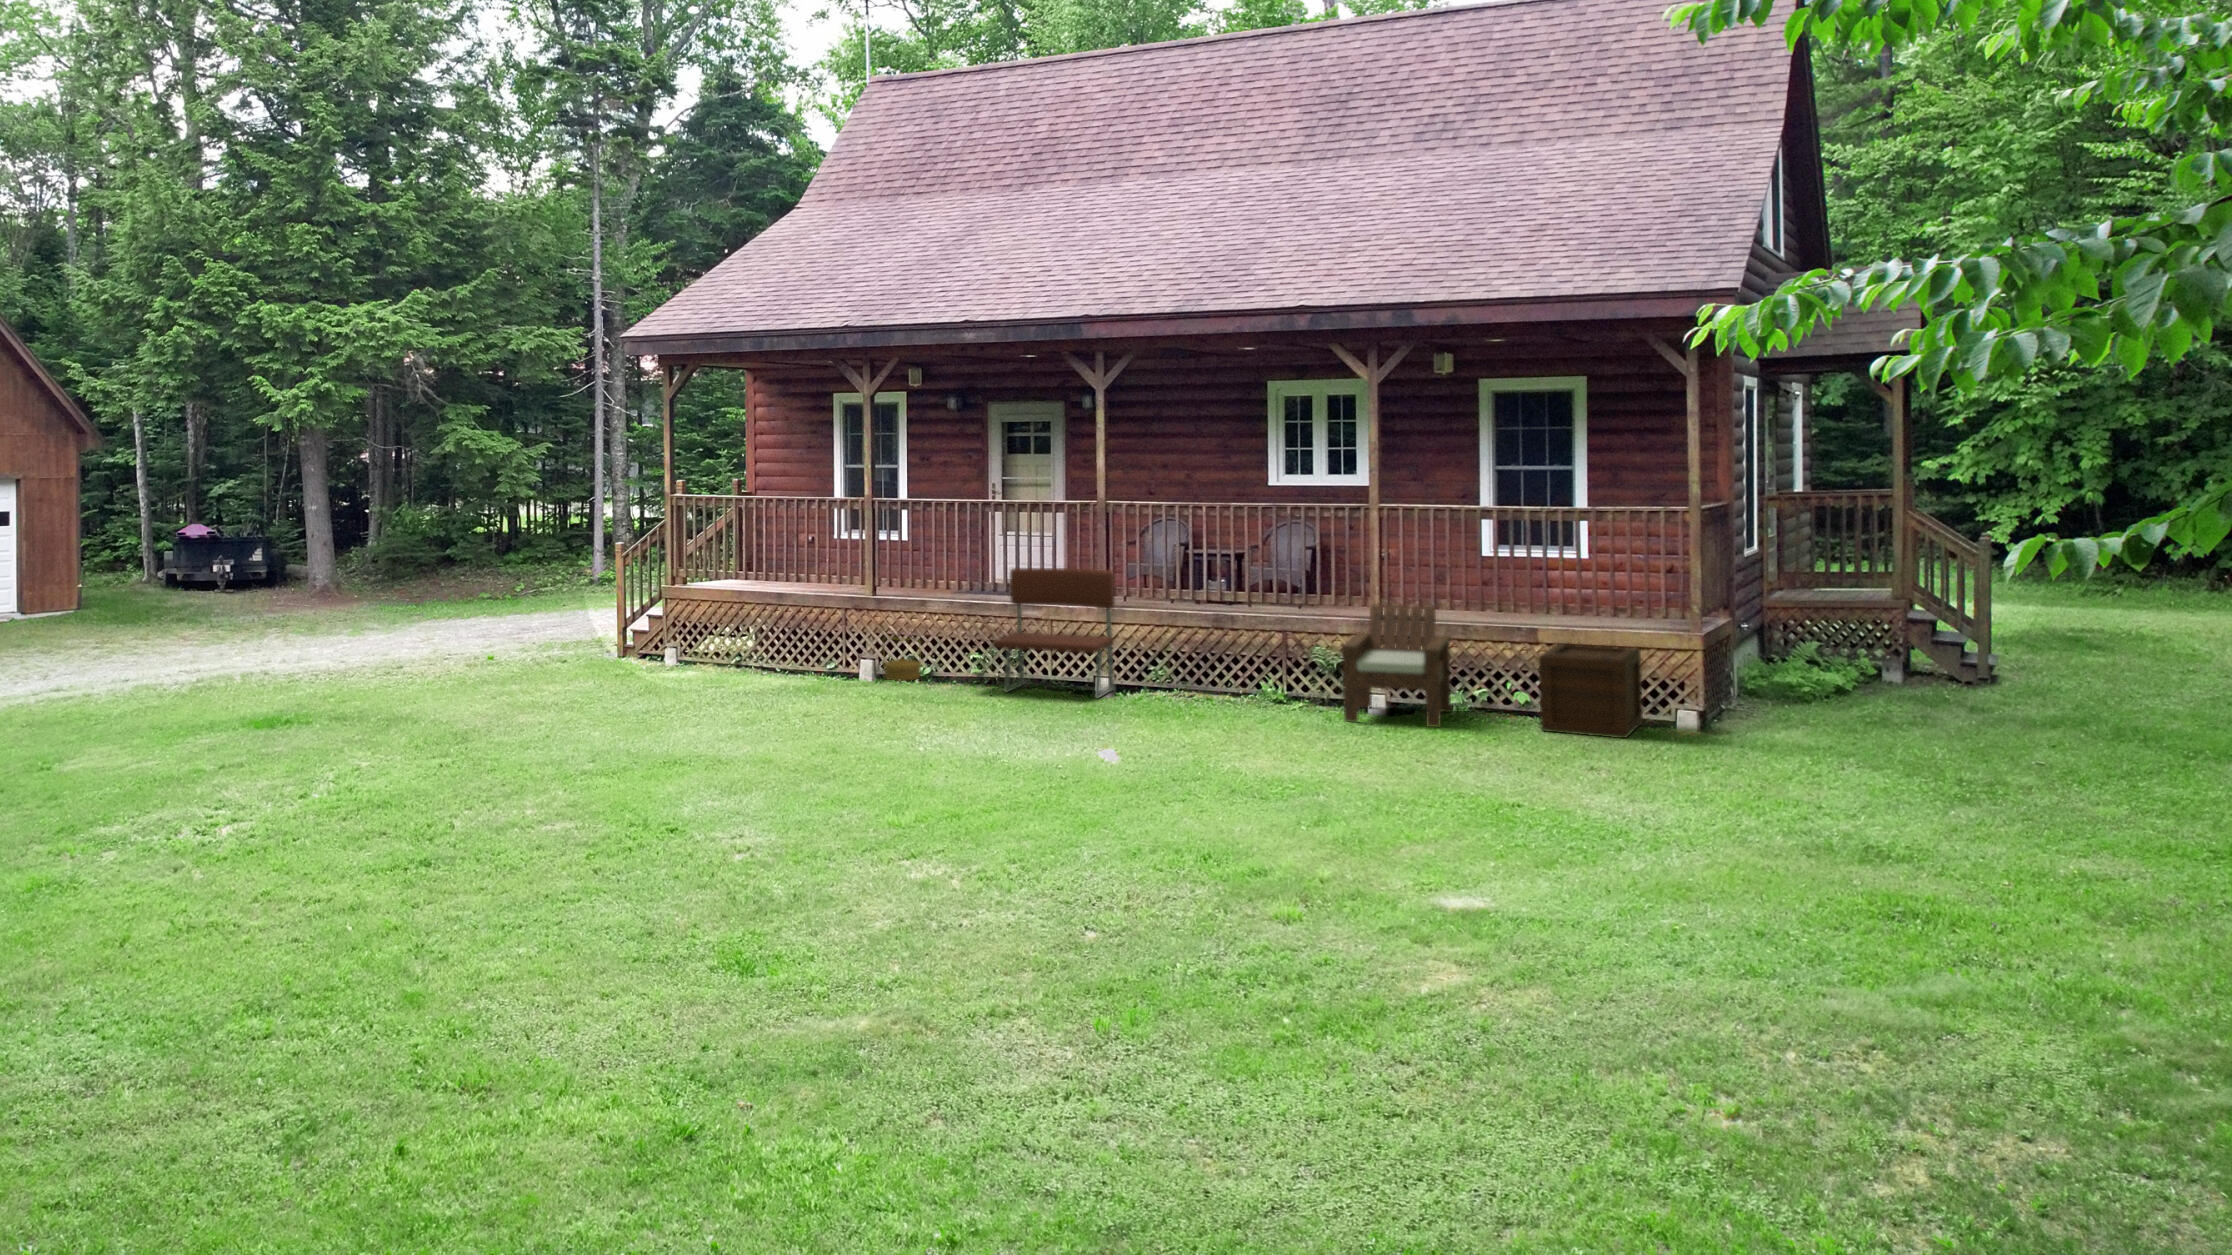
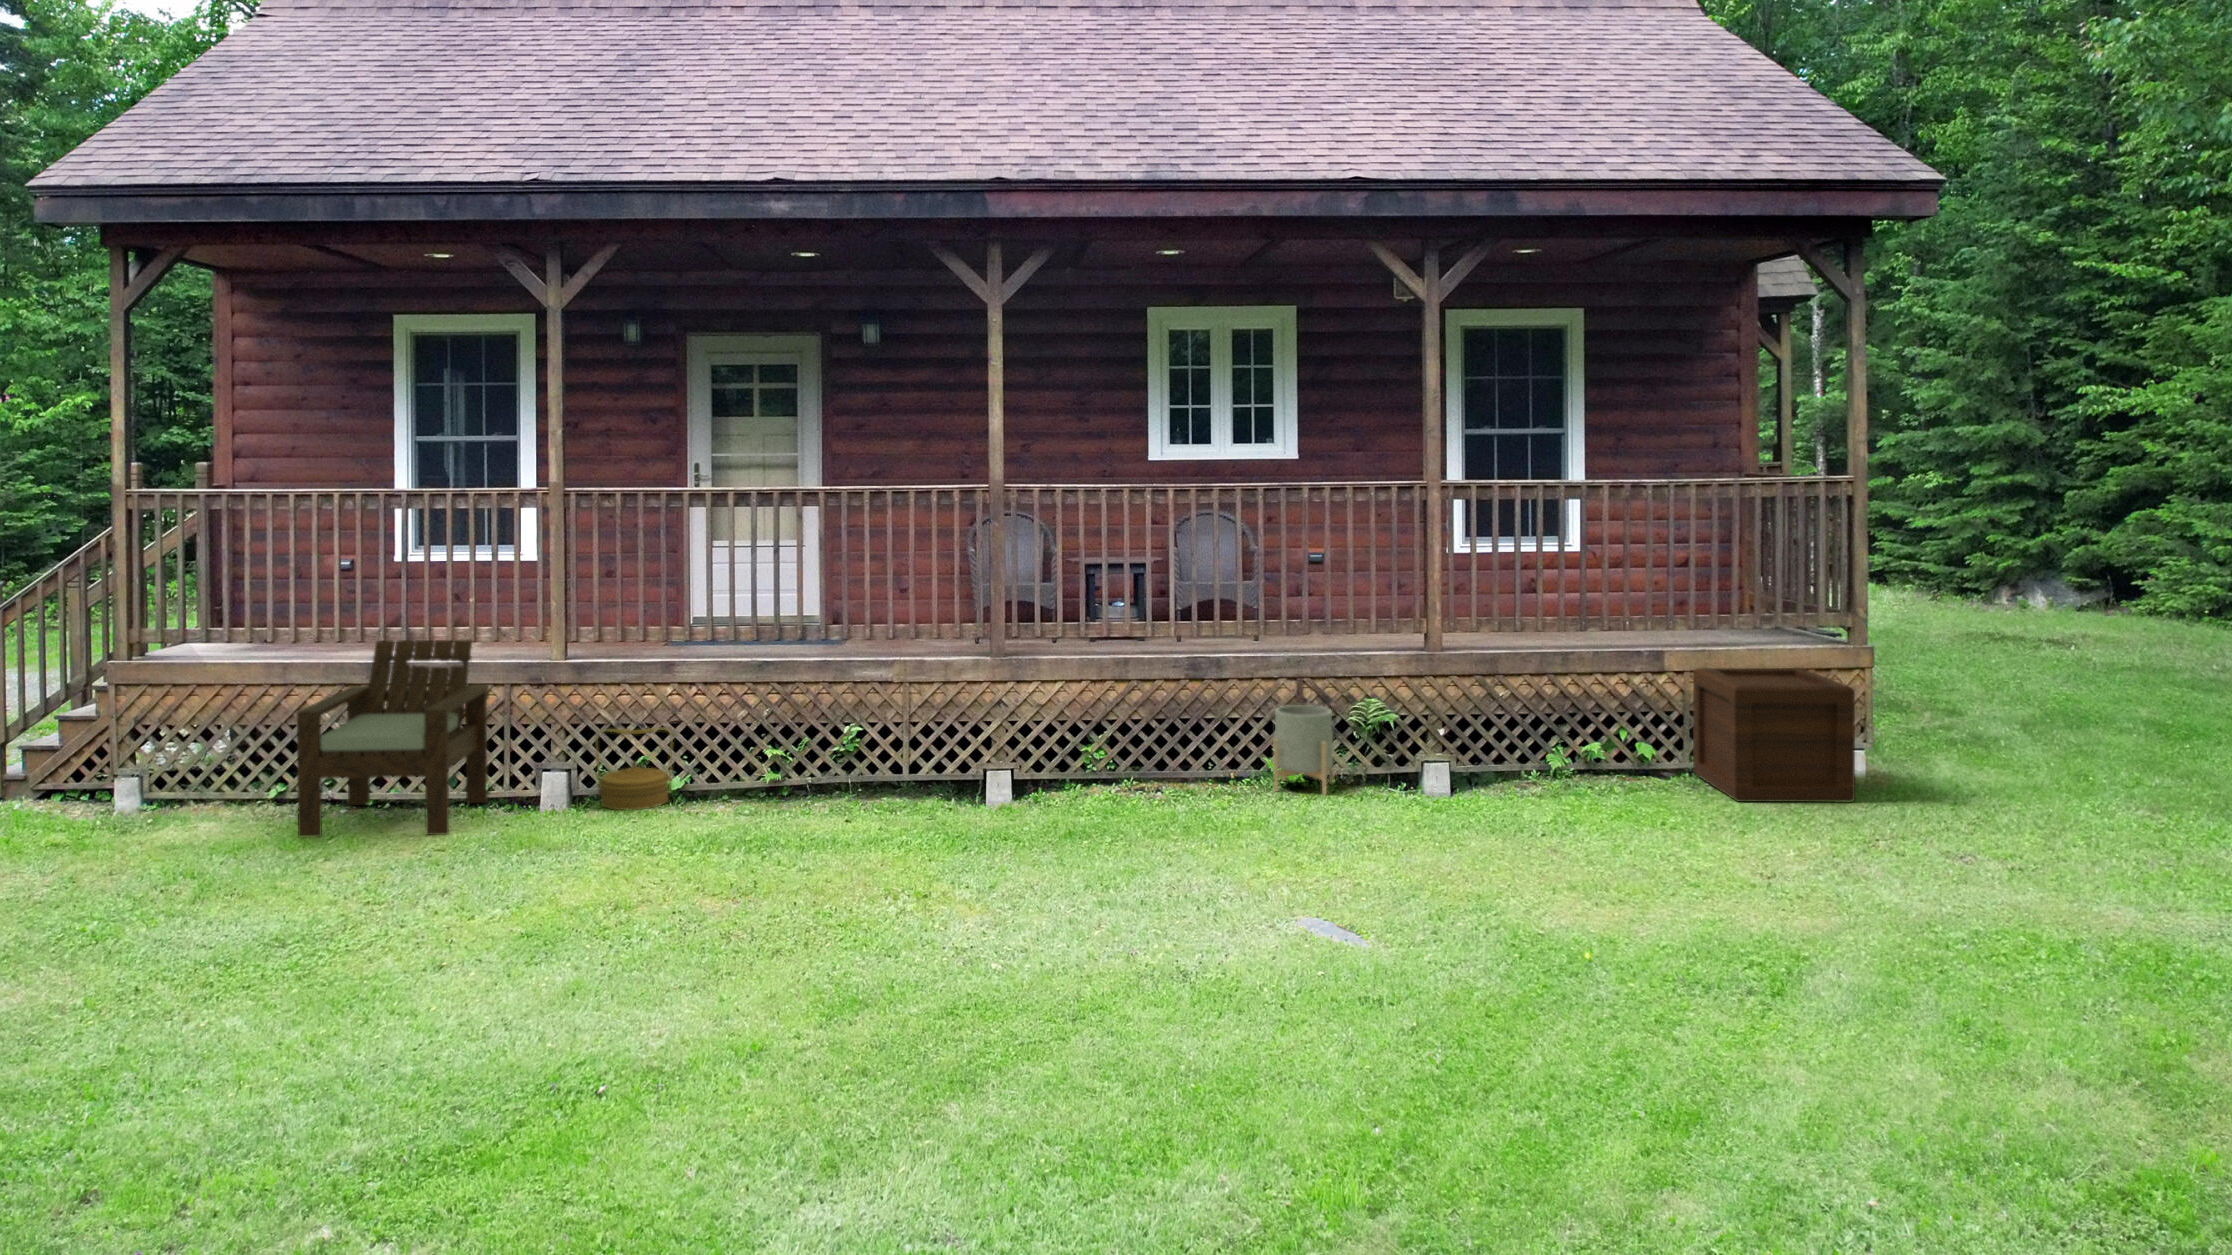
bench: present [993,568,1115,698] -> none [857,589,1051,817]
chair: present [1342,604,1451,727] -> present [297,640,489,837]
planter: none [1254,650,1301,706] -> present [1273,705,1334,795]

